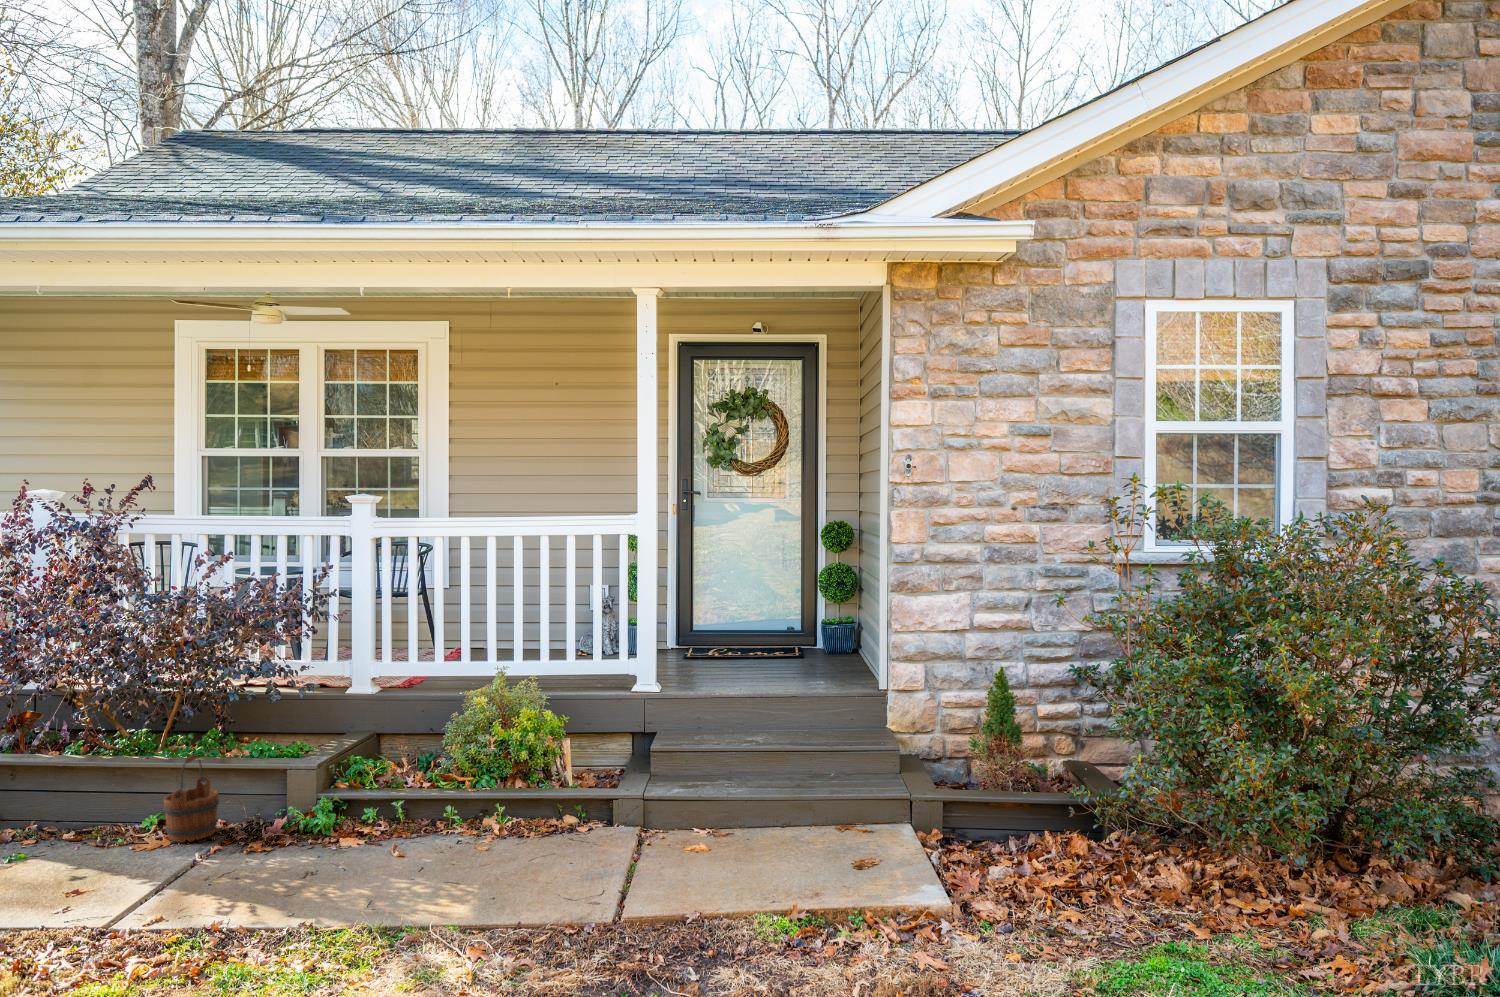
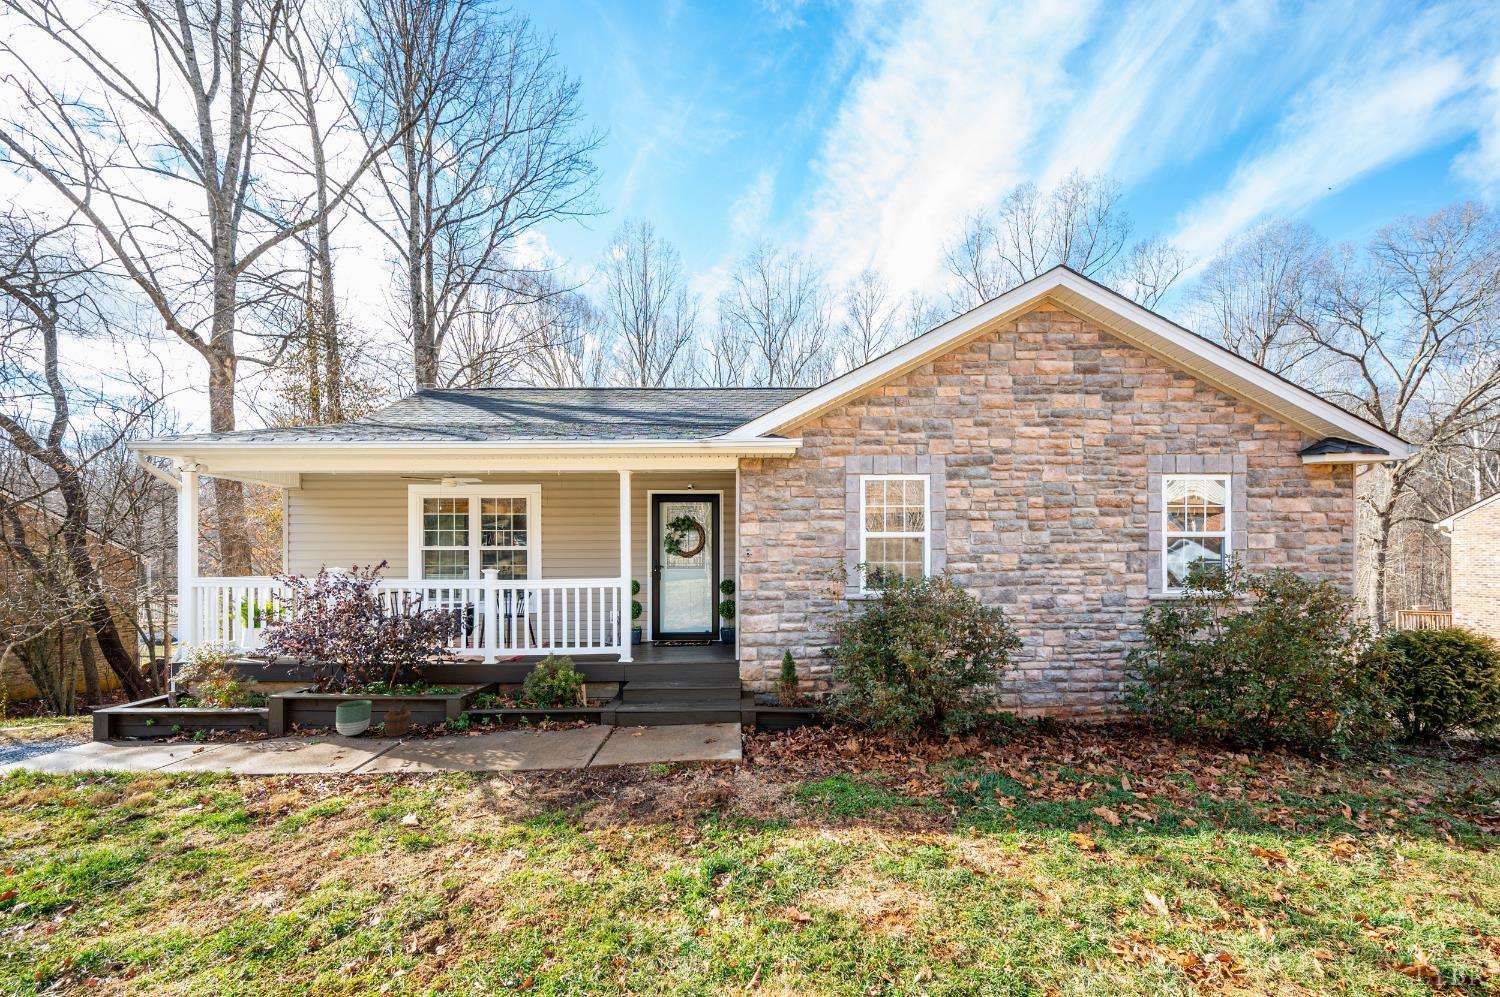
planter: none [63,766,135,839] -> present [336,700,372,736]

